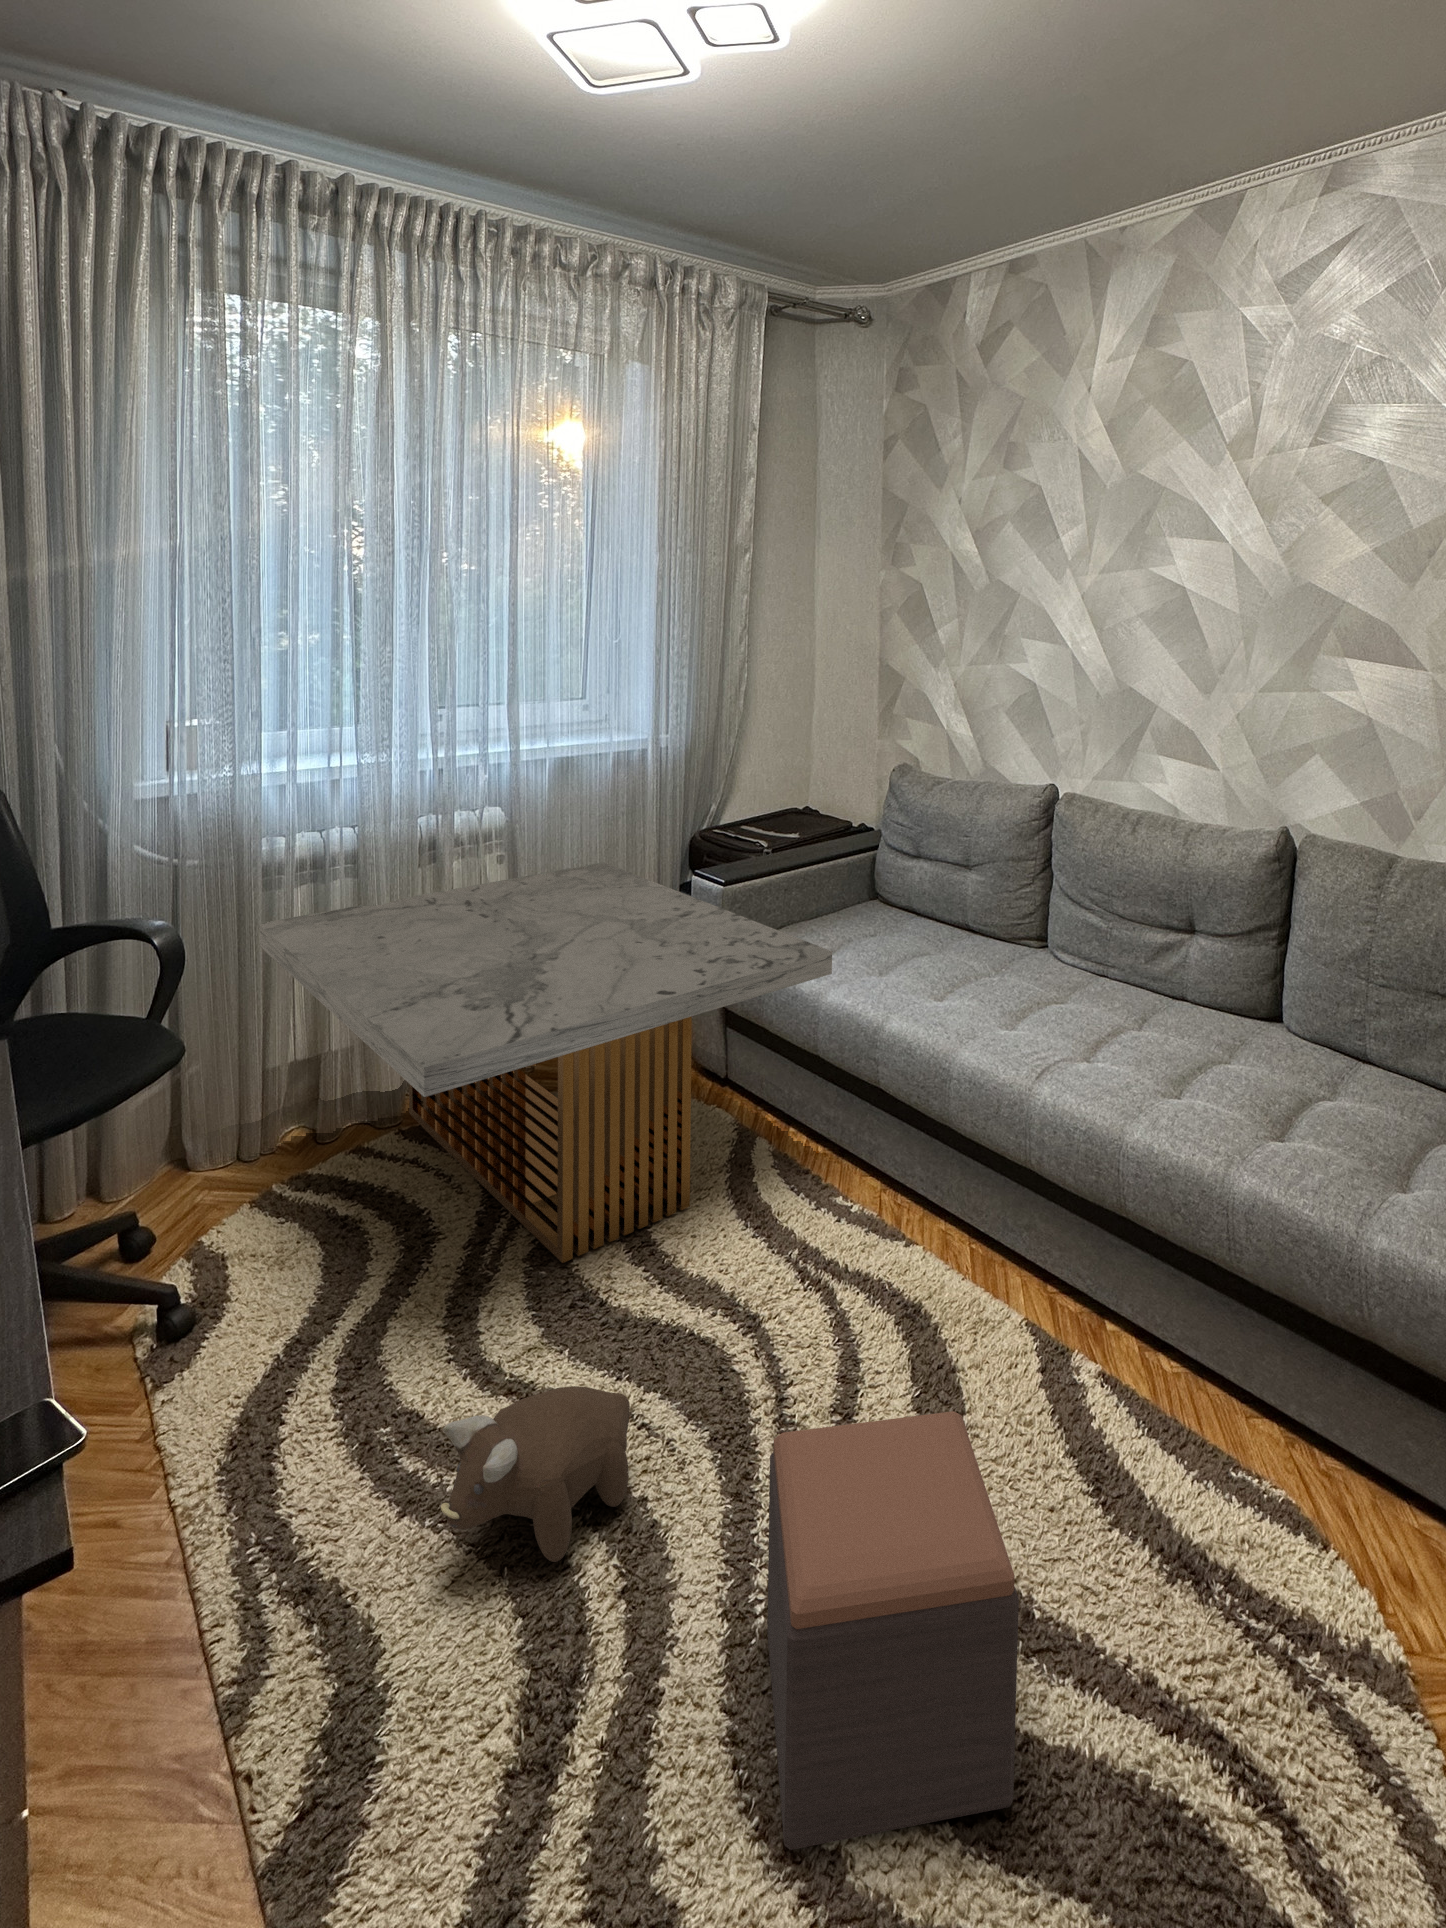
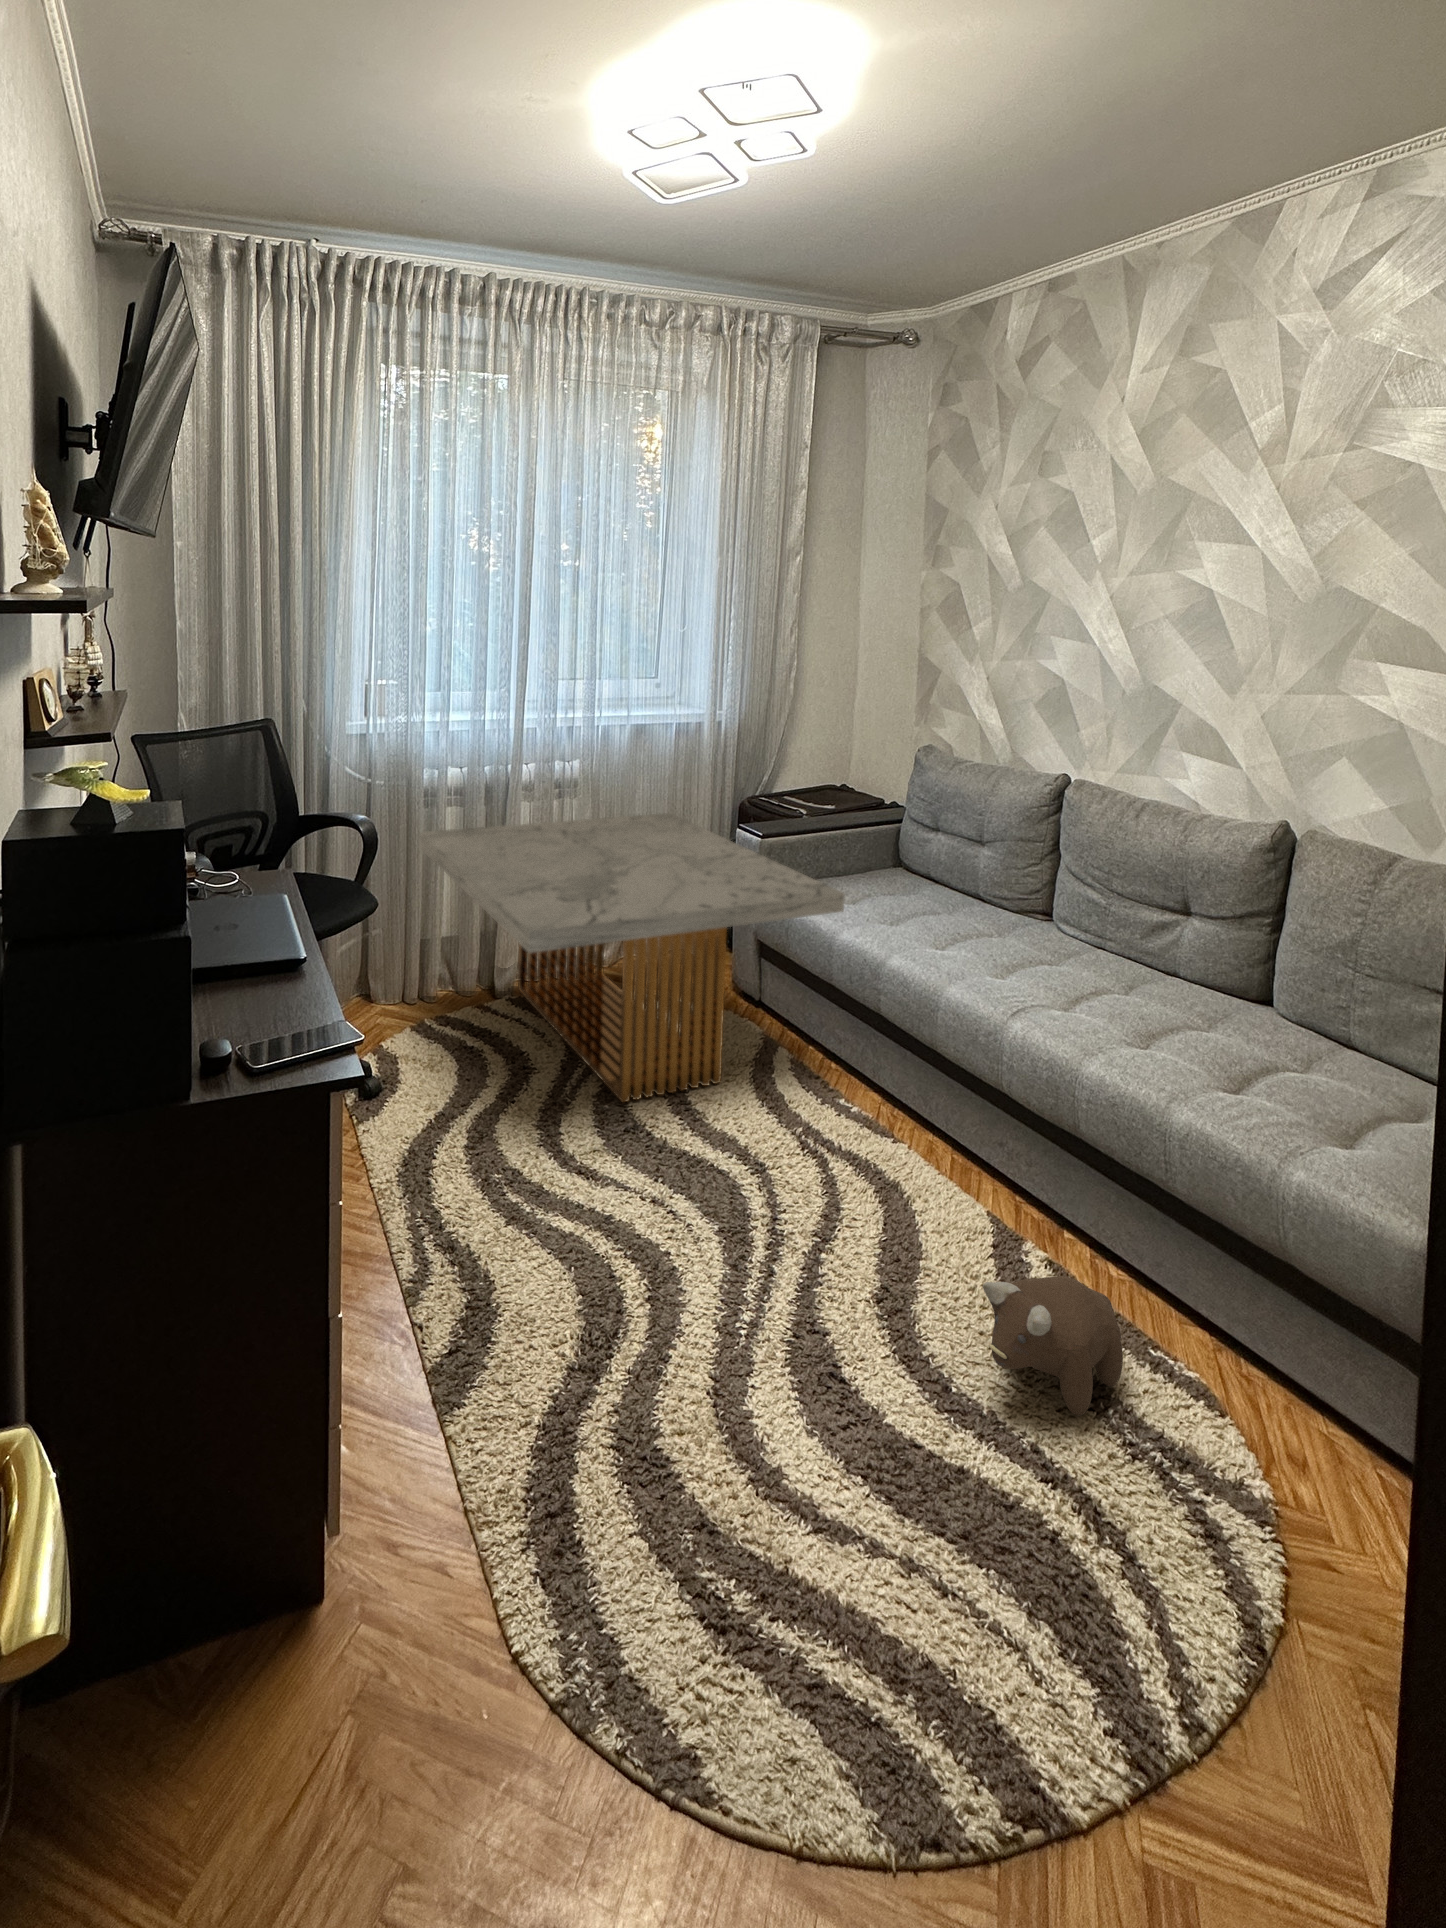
plush toy: present [441,1386,630,1562] -> present [983,1276,1123,1416]
footstool: present [767,1411,1019,1850] -> none [742,1203,917,1482]

